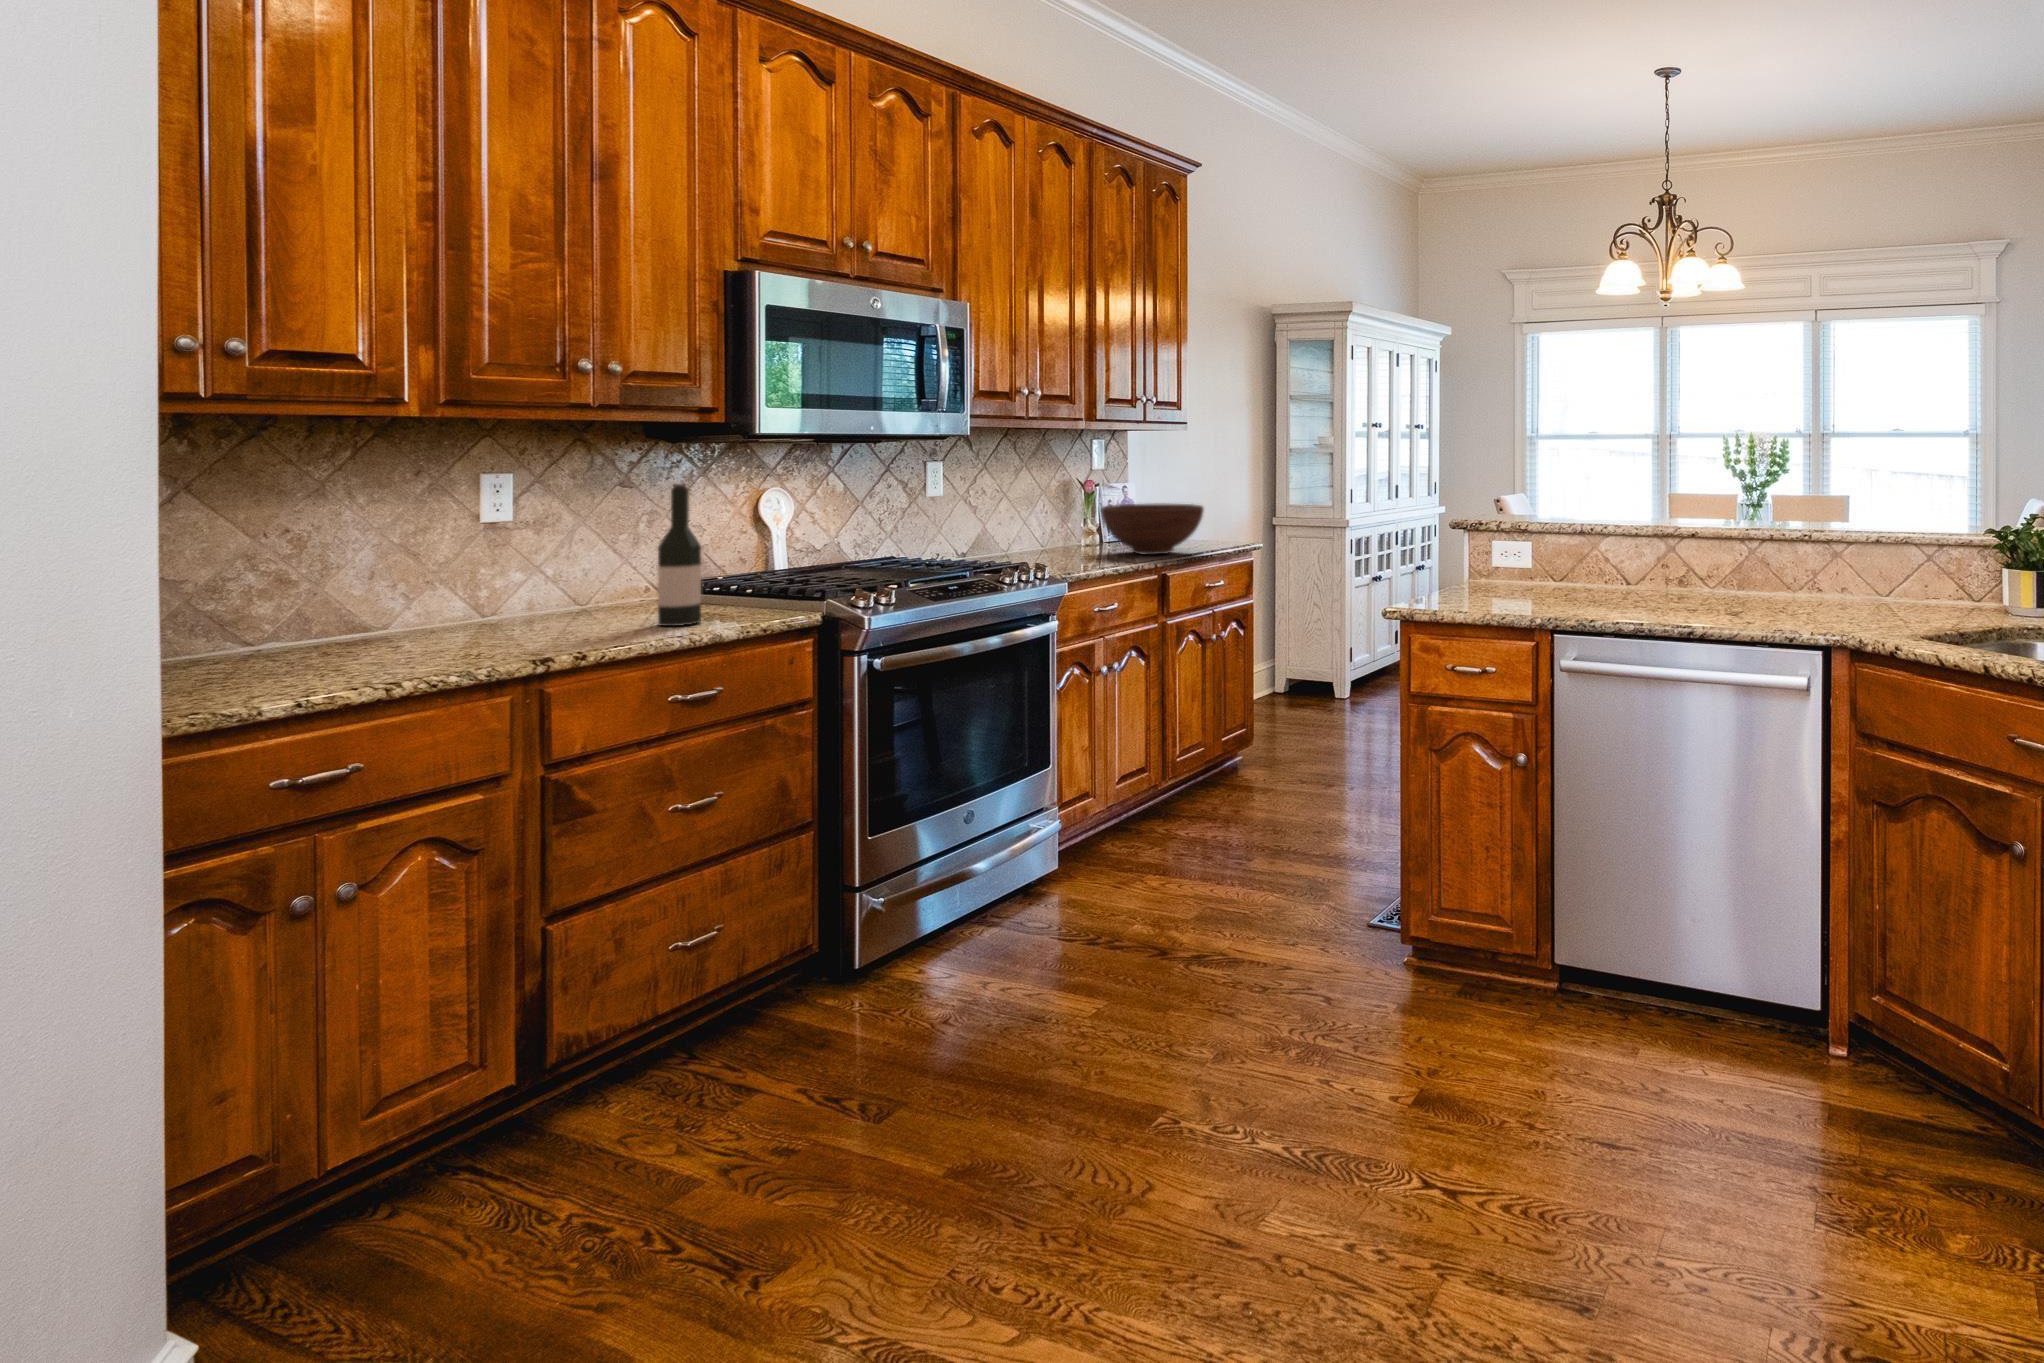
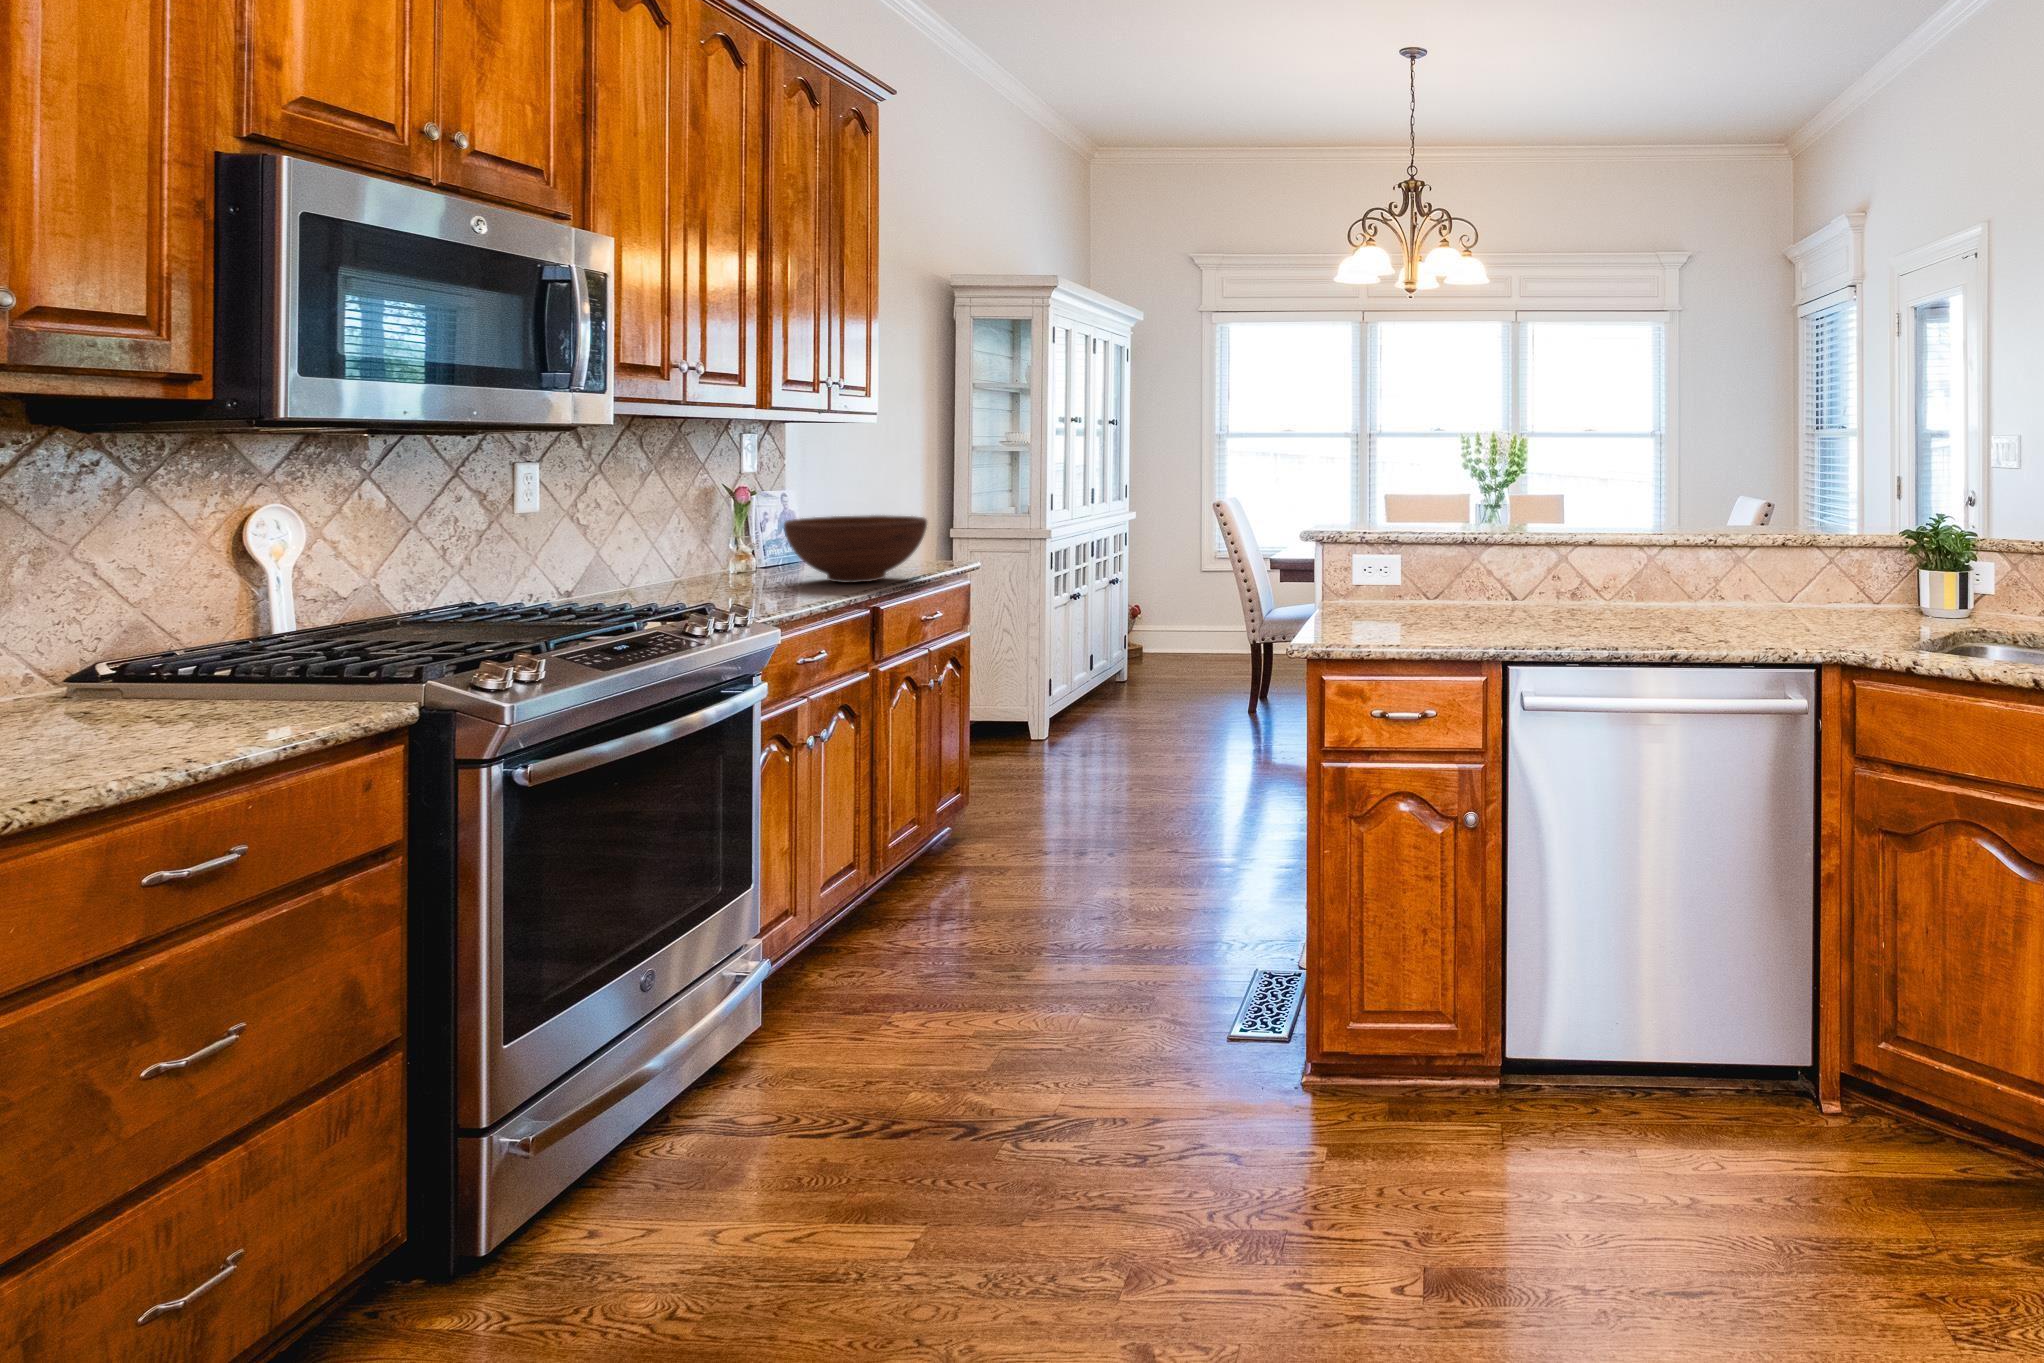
wine bottle: present [658,484,701,626] -> none [95,498,194,755]

